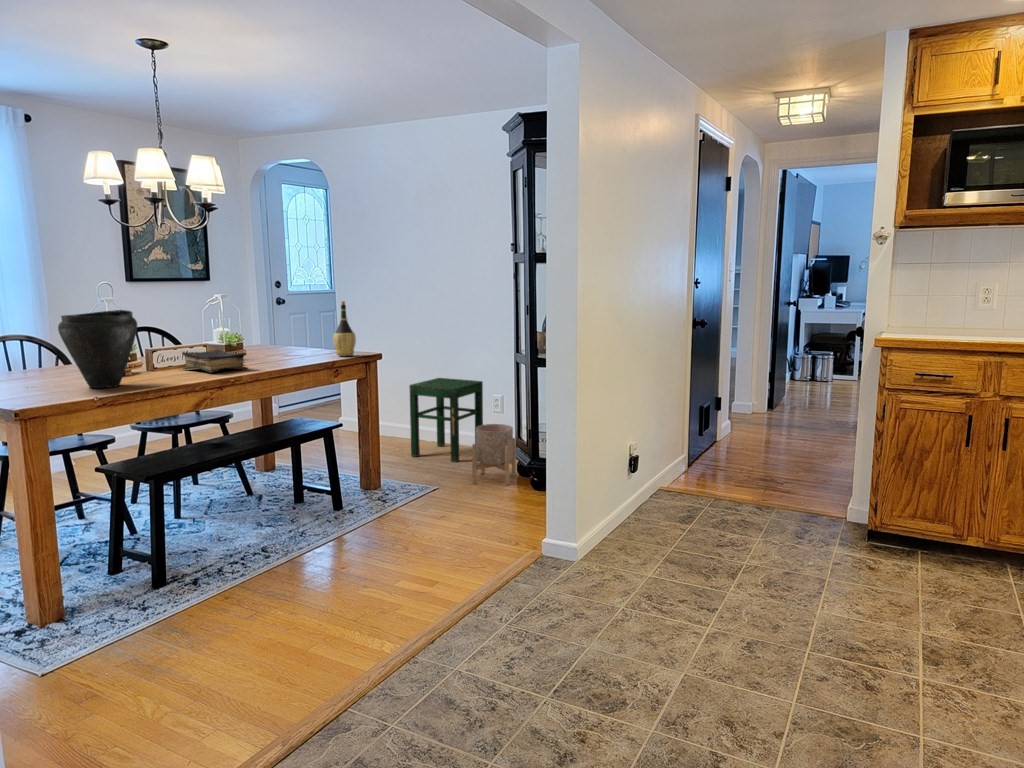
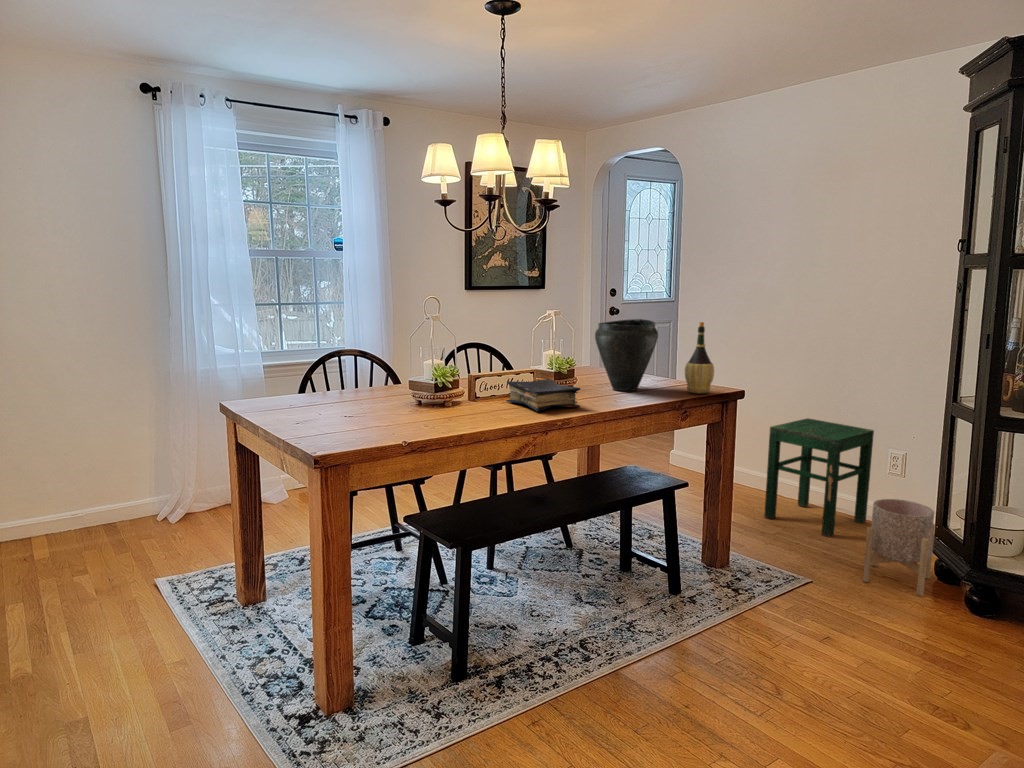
vase: present [58,310,137,388] -> present [595,319,658,391]

